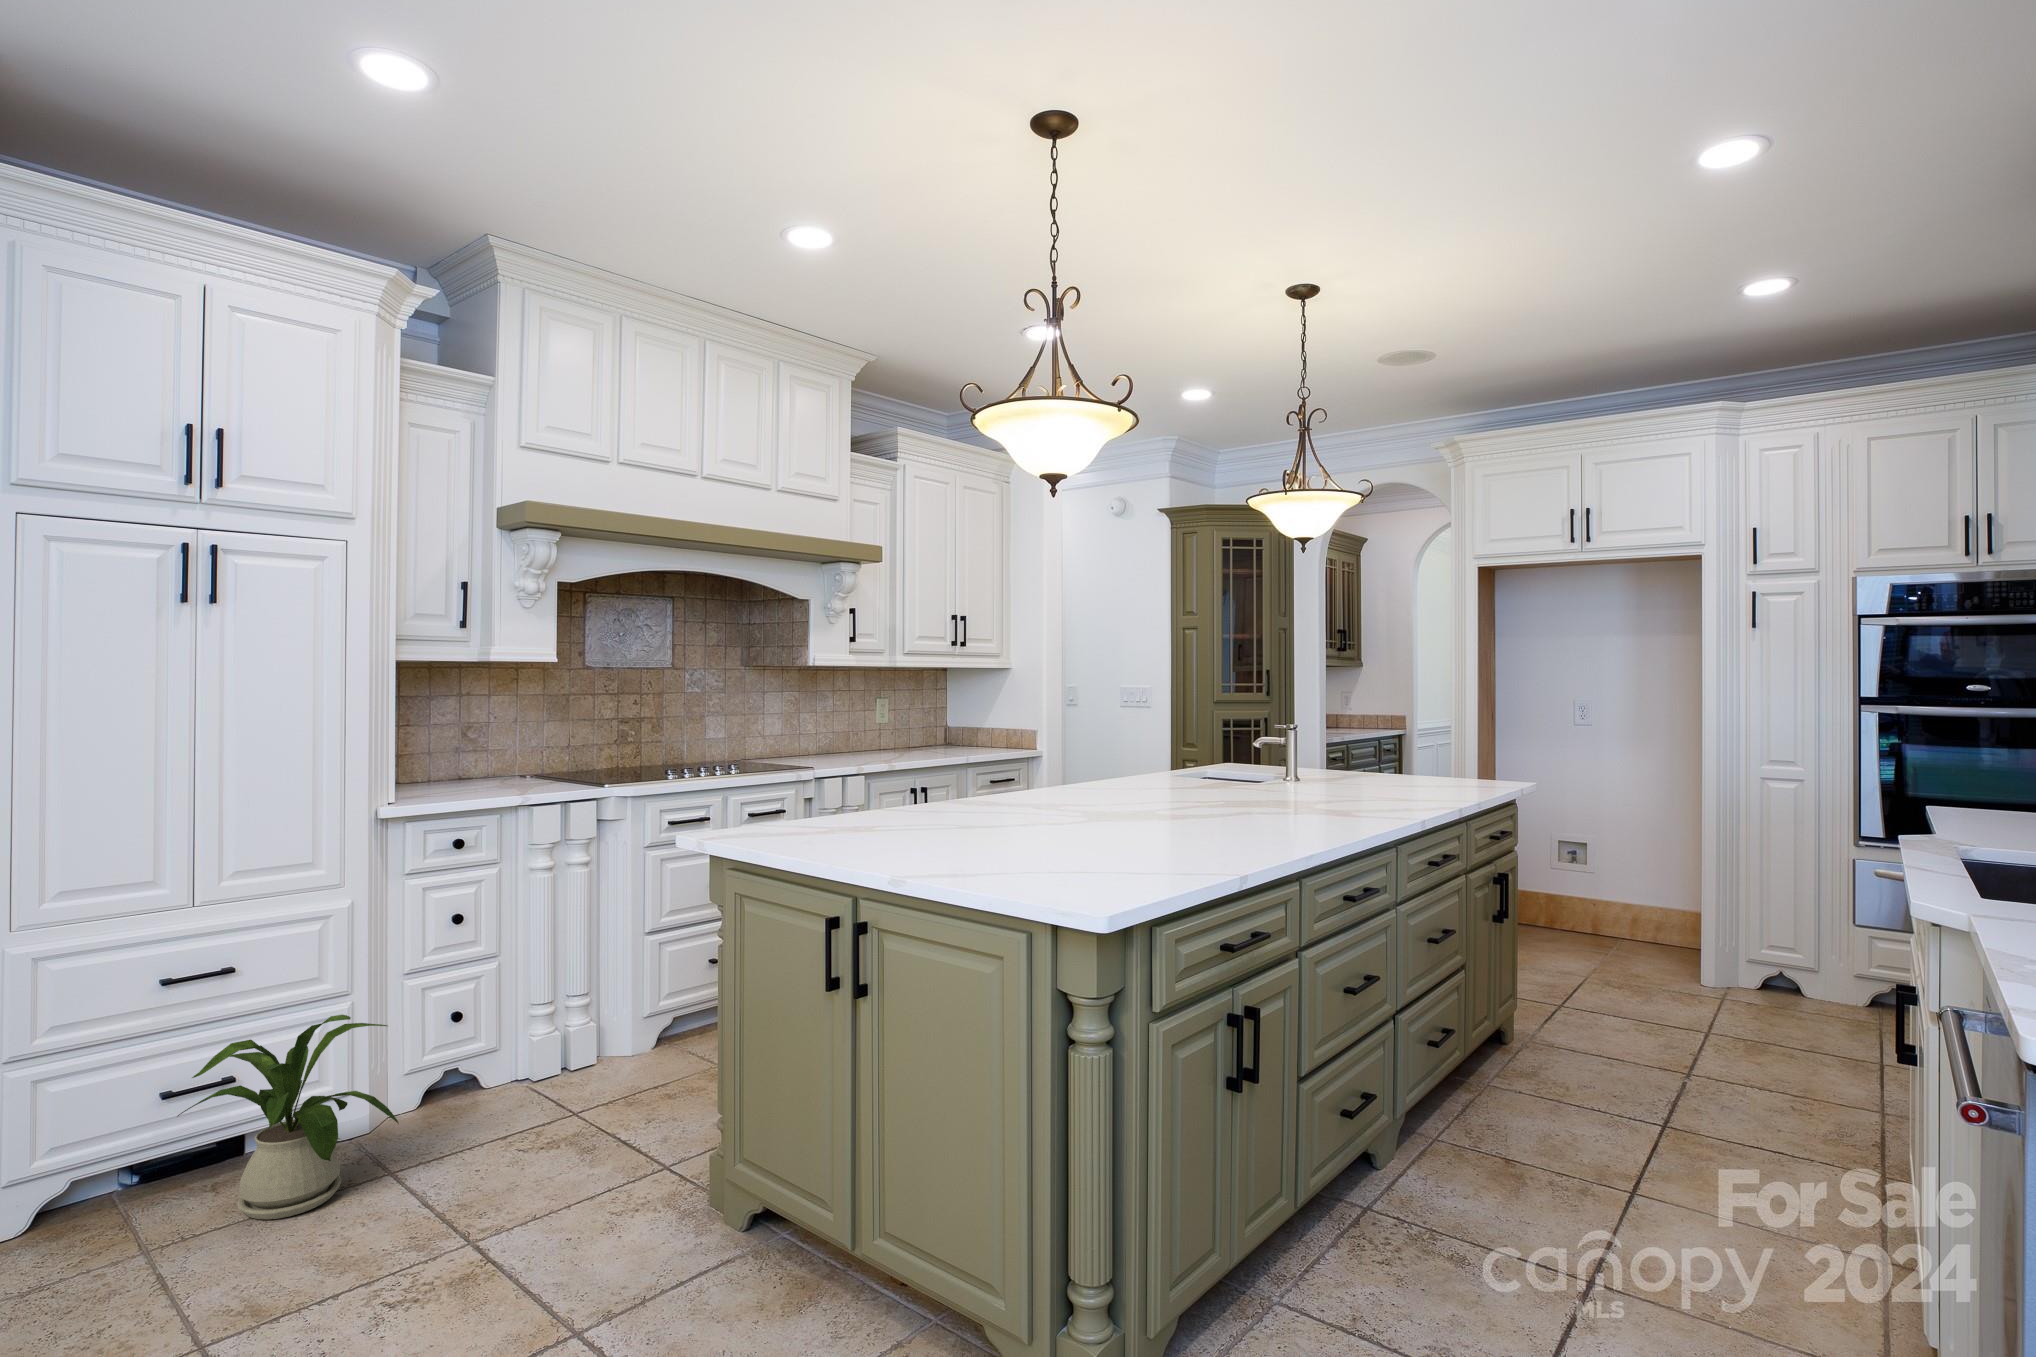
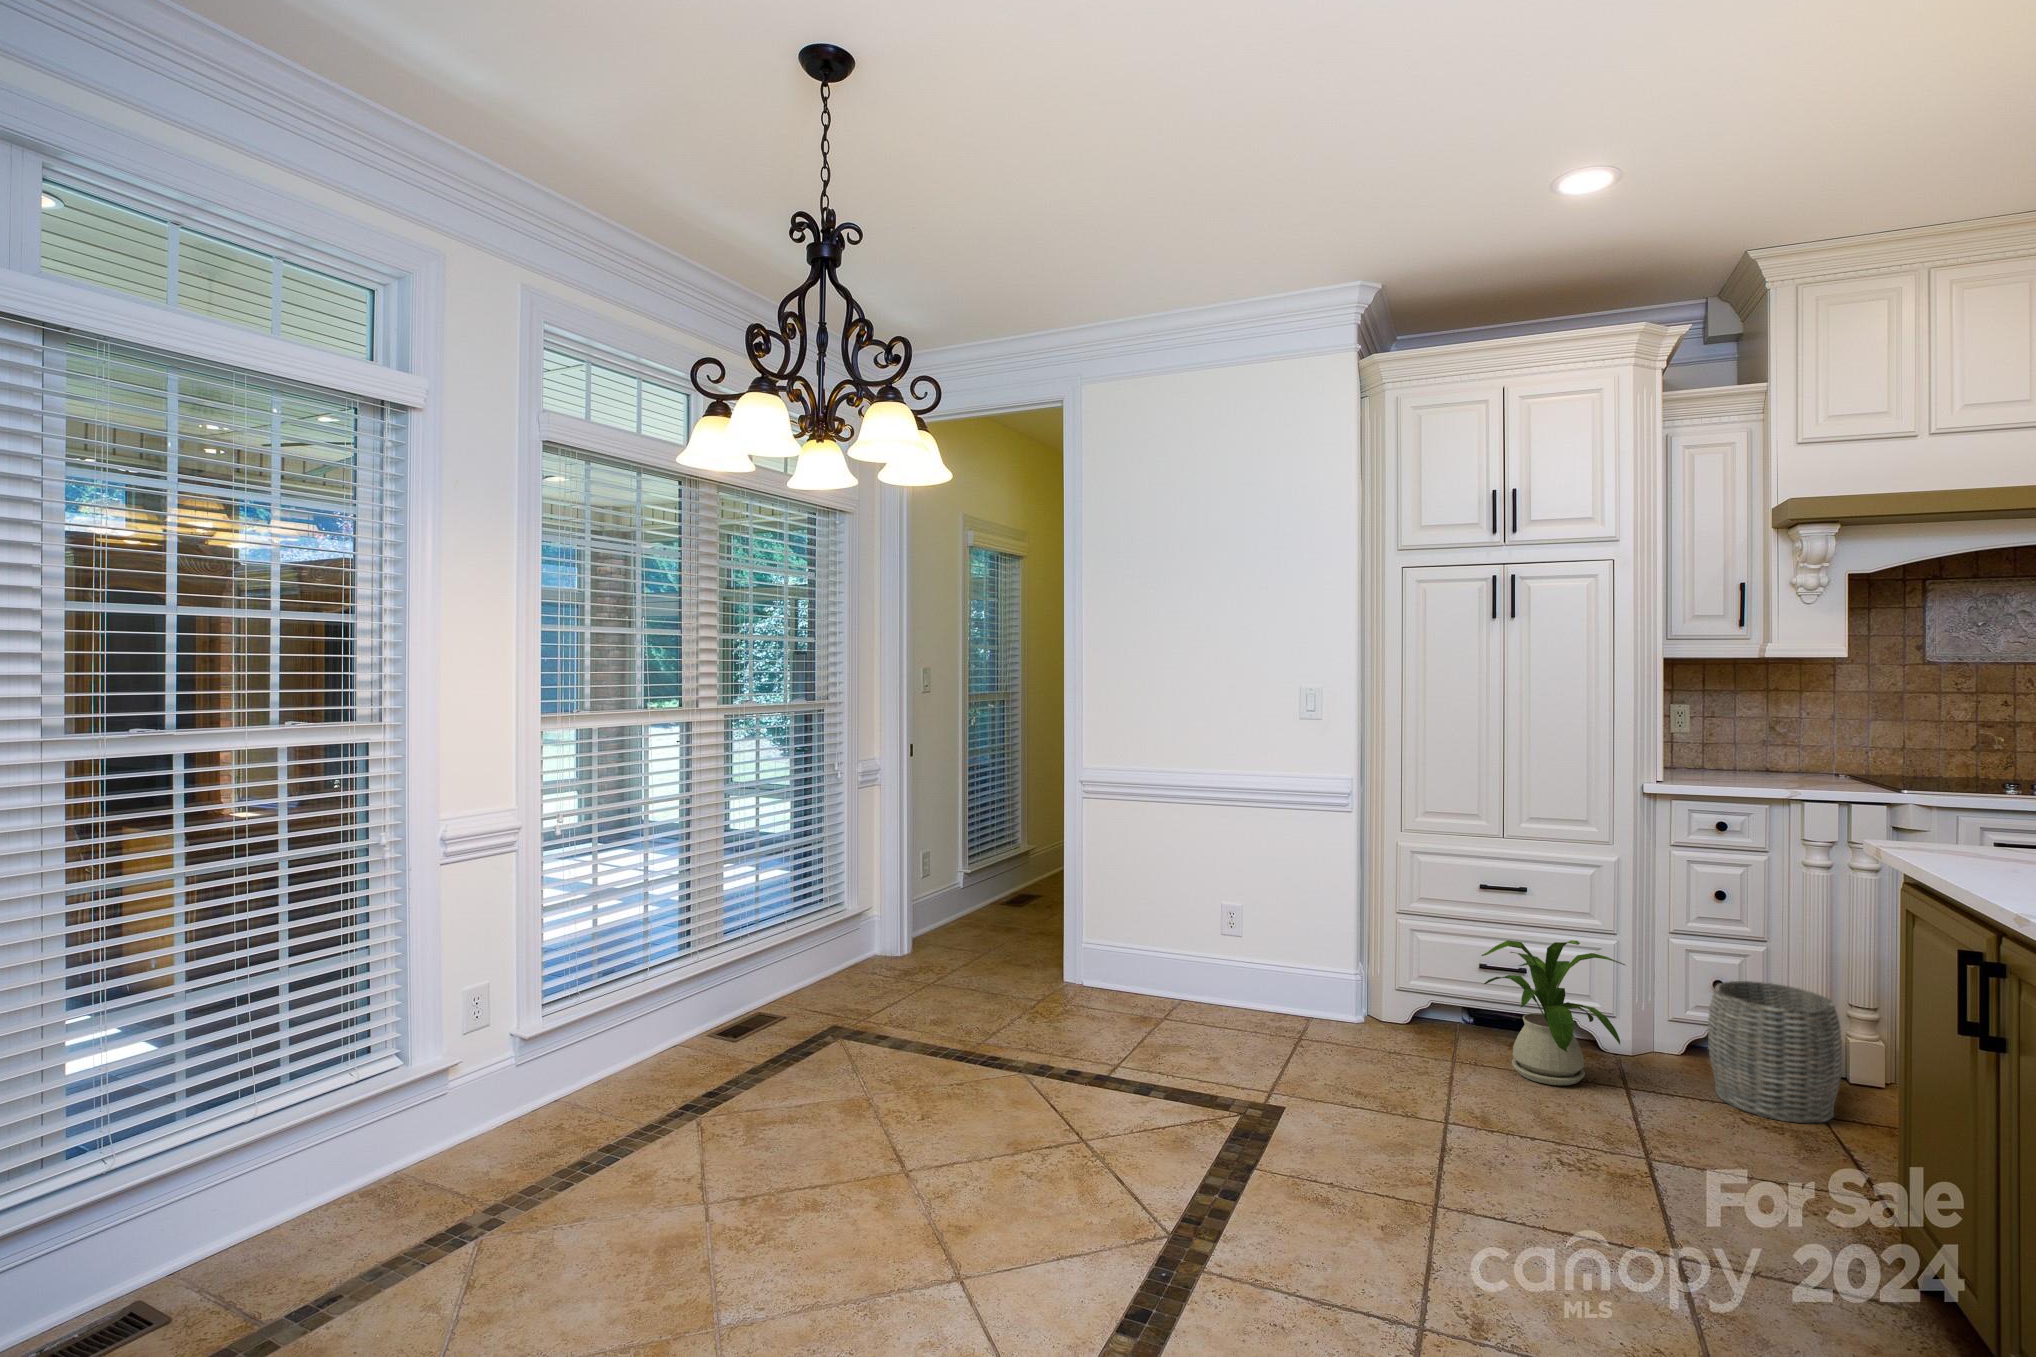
woven basket: none [468,993,590,1140] -> present [1708,981,1842,1123]

